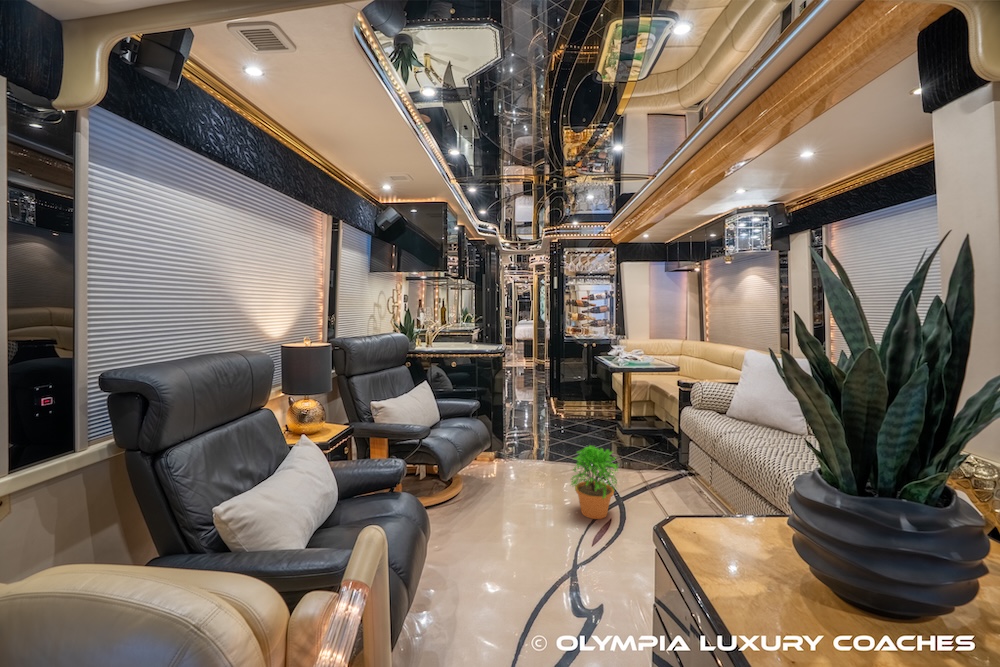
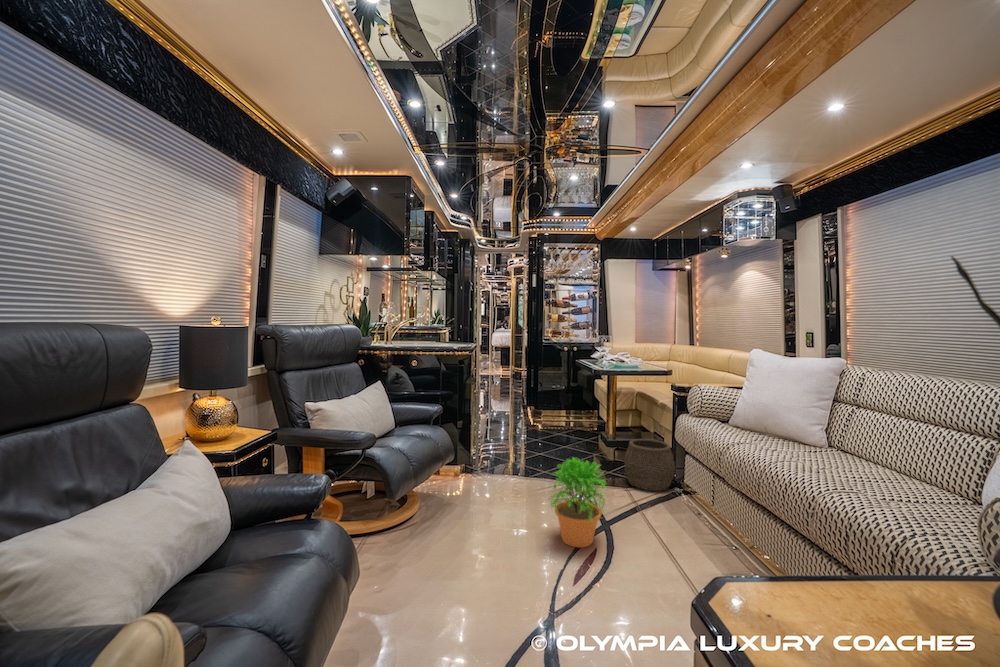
woven basket: none [636,428,681,473] -> present [624,439,675,491]

